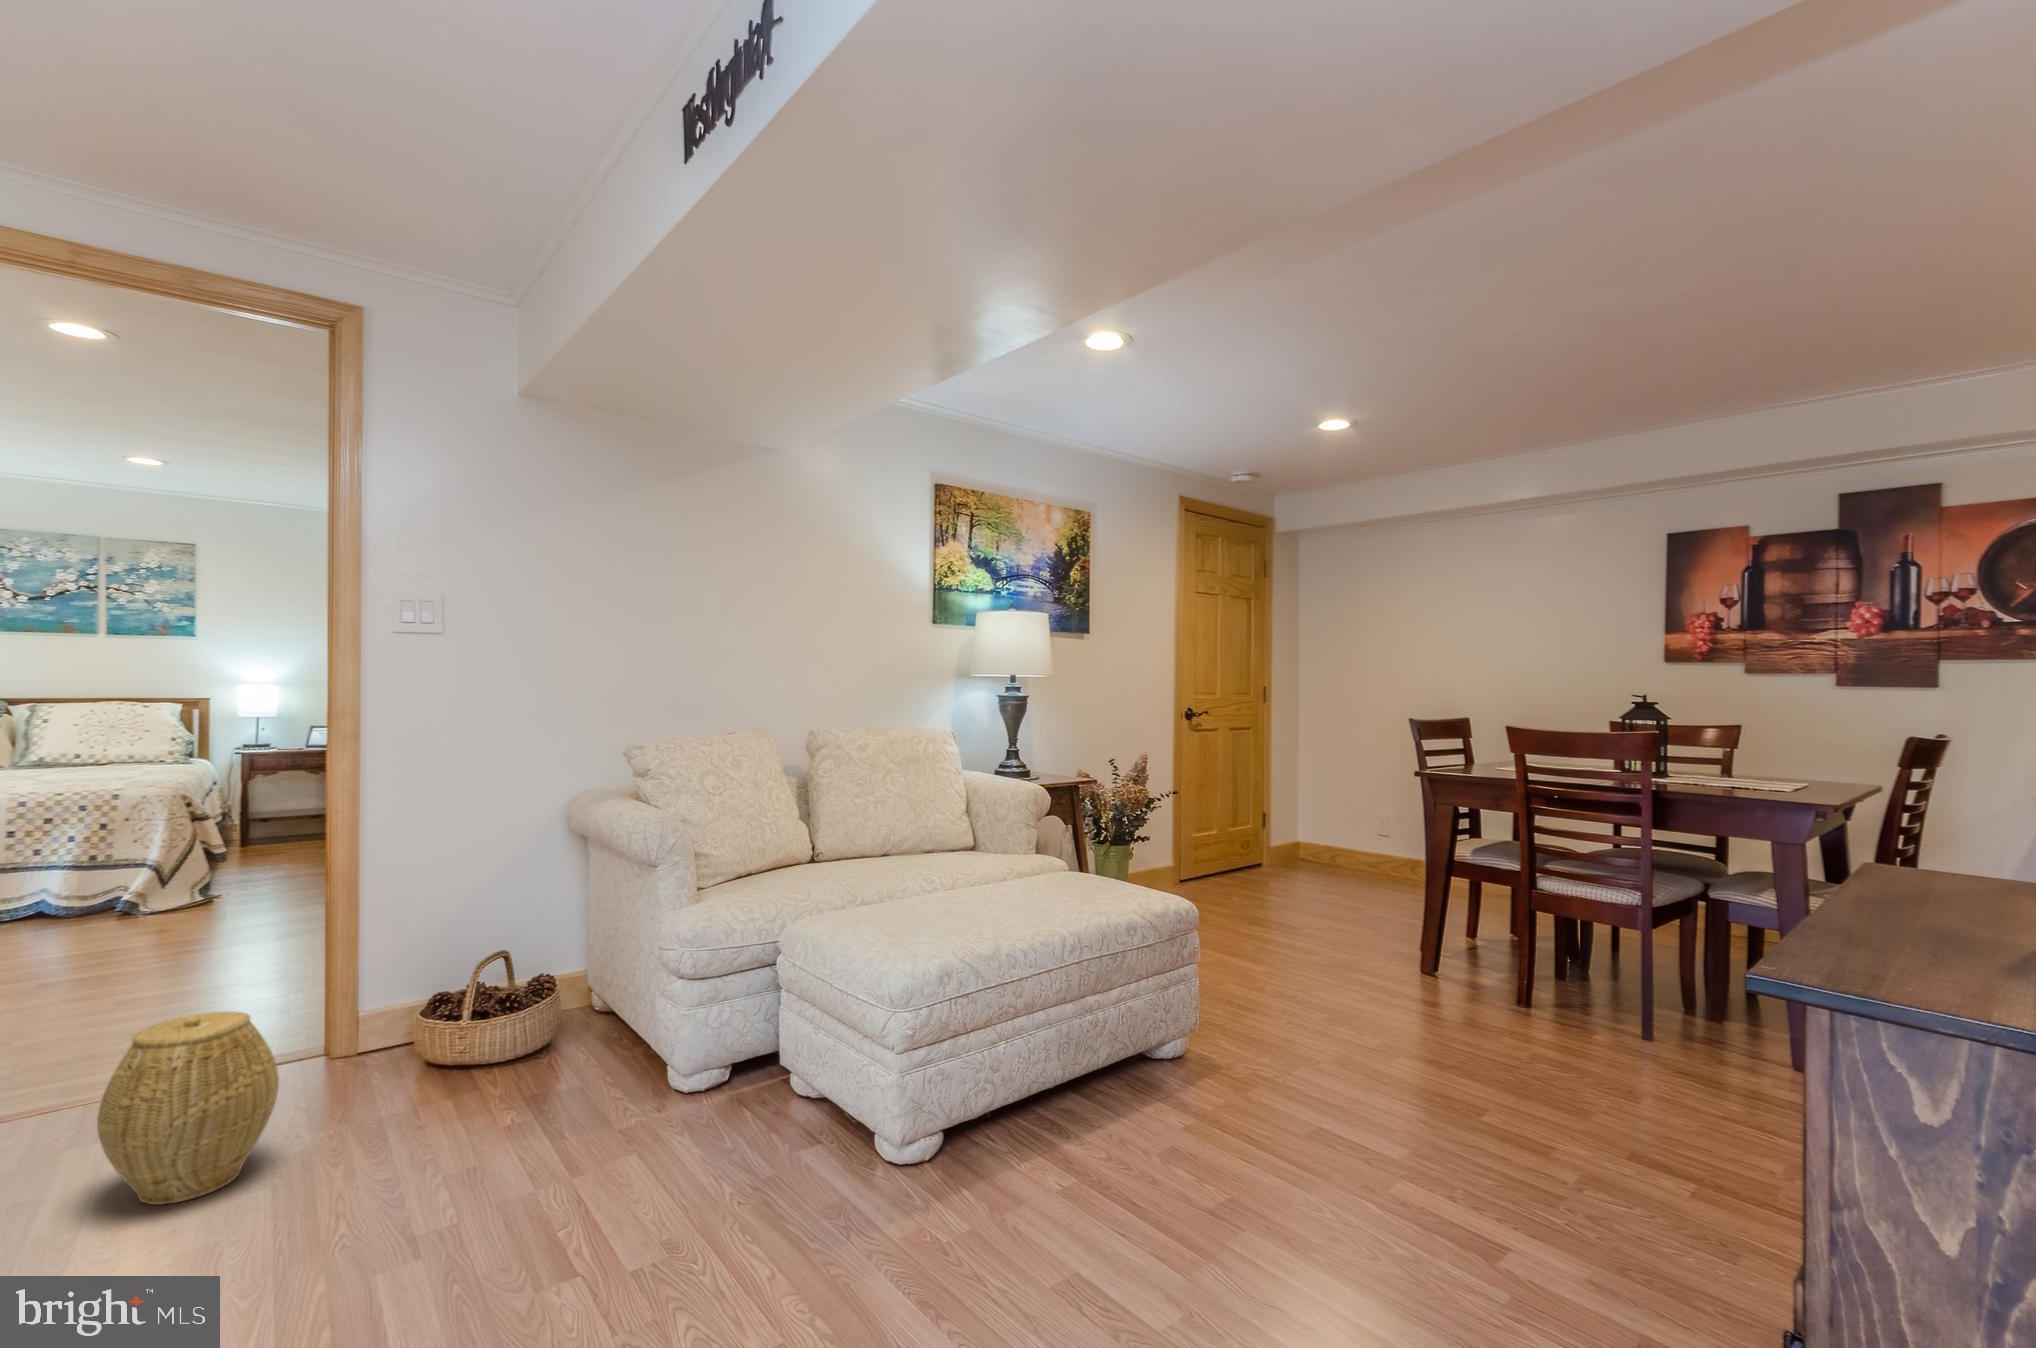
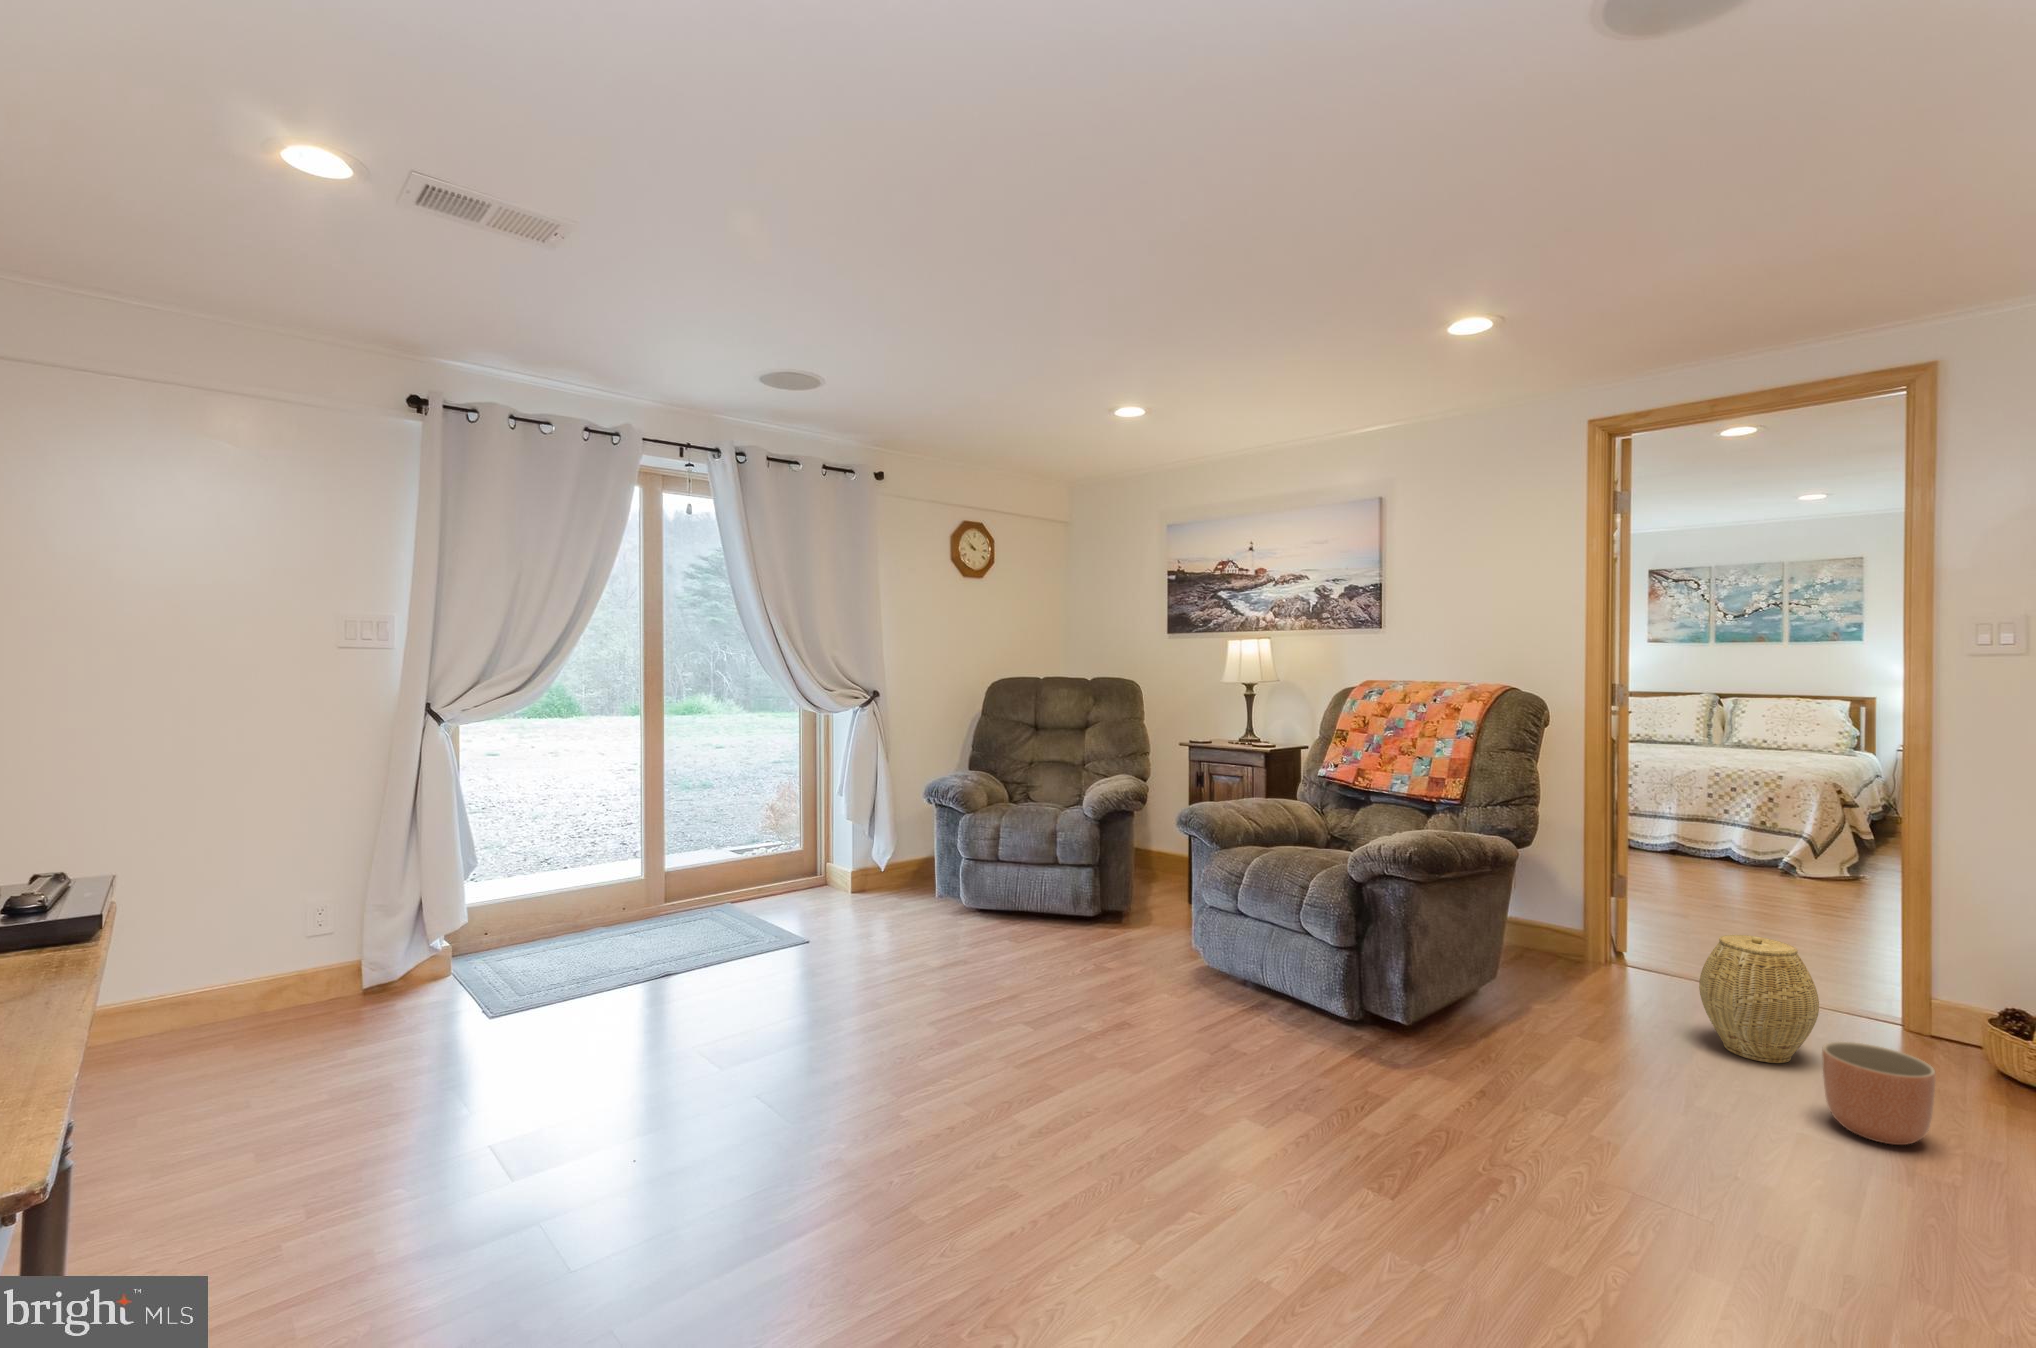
planter: none [317,1097,444,1233] -> present [1822,1042,1936,1145]

